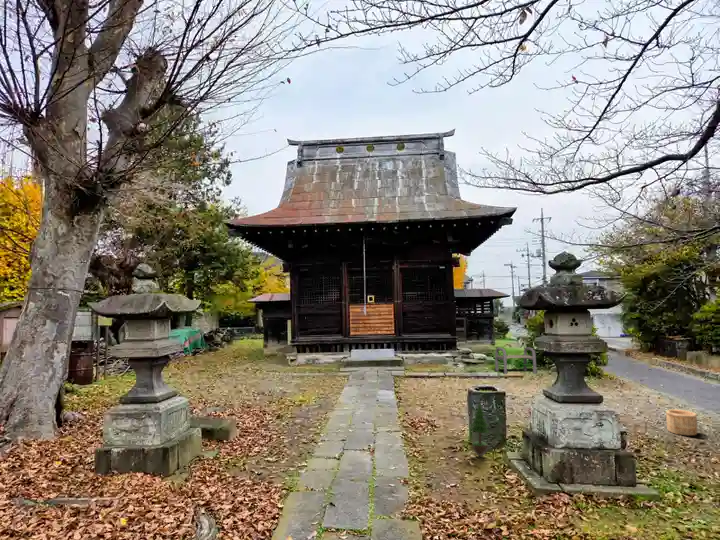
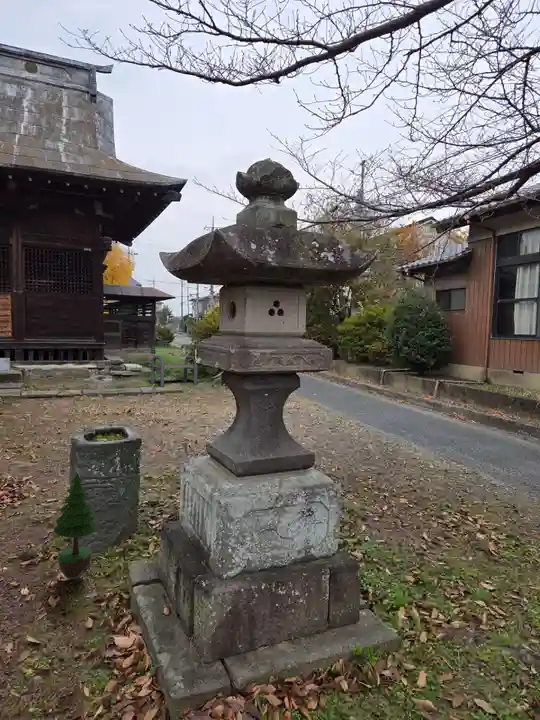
wooden bucket: present [666,409,697,435] -> none [343,430,375,462]

